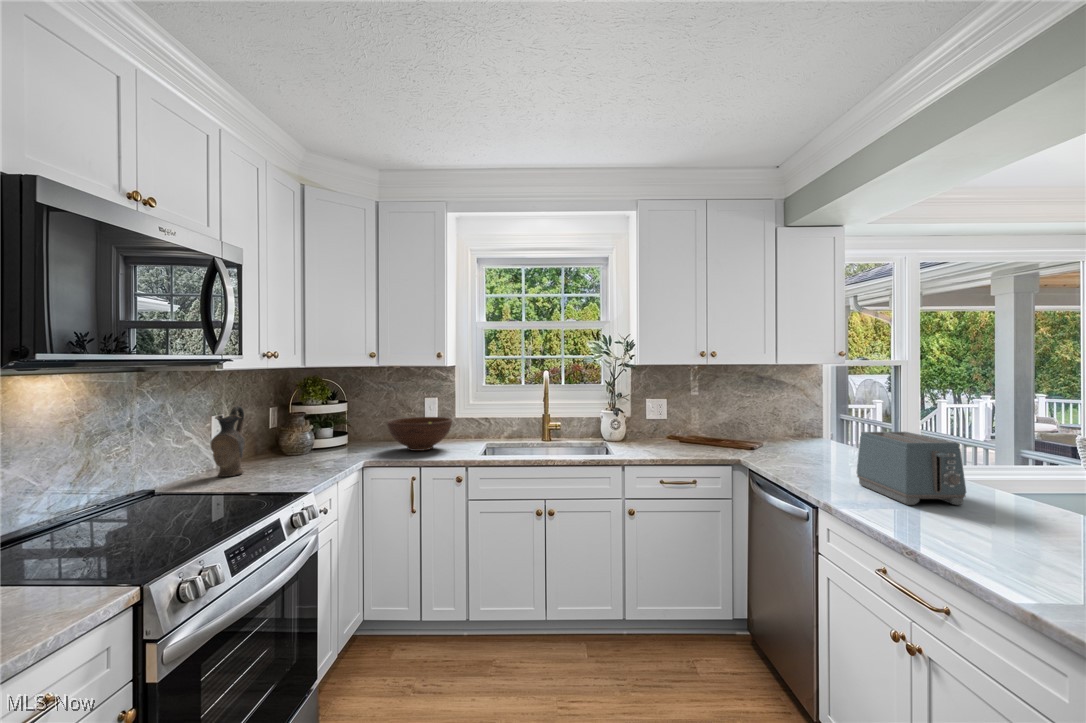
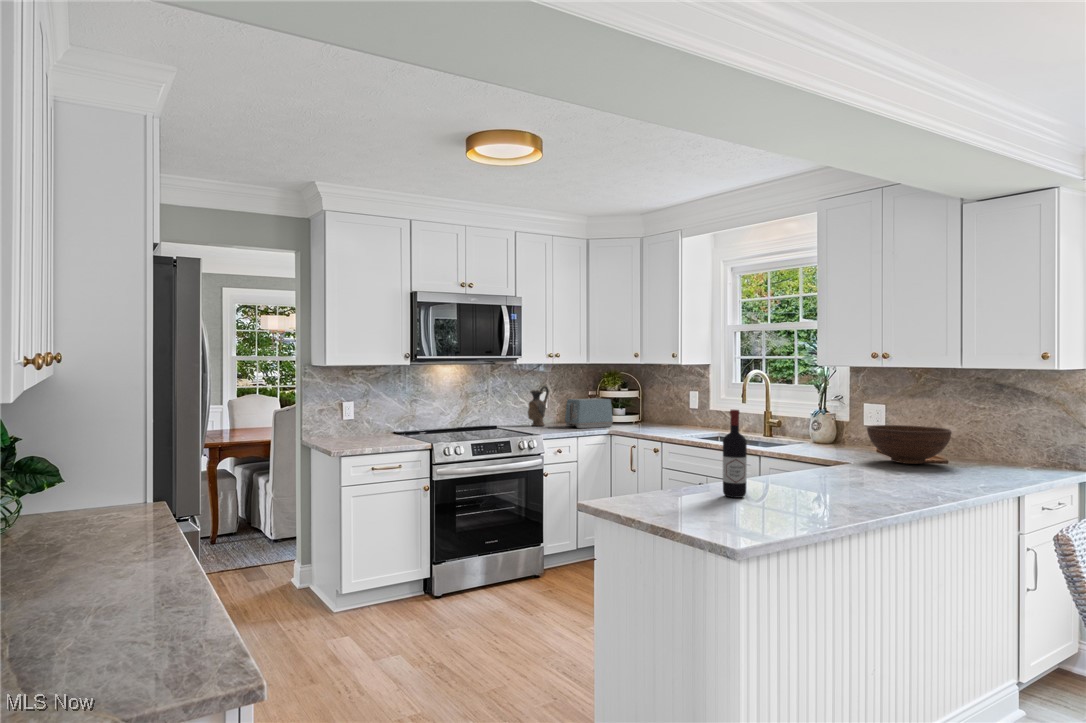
fruit bowl: present [387,417,452,451] -> present [867,425,952,464]
wine bottle: none [972,423,1010,535] -> present [723,410,747,498]
toaster: present [857,432,966,505] -> present [565,398,613,428]

